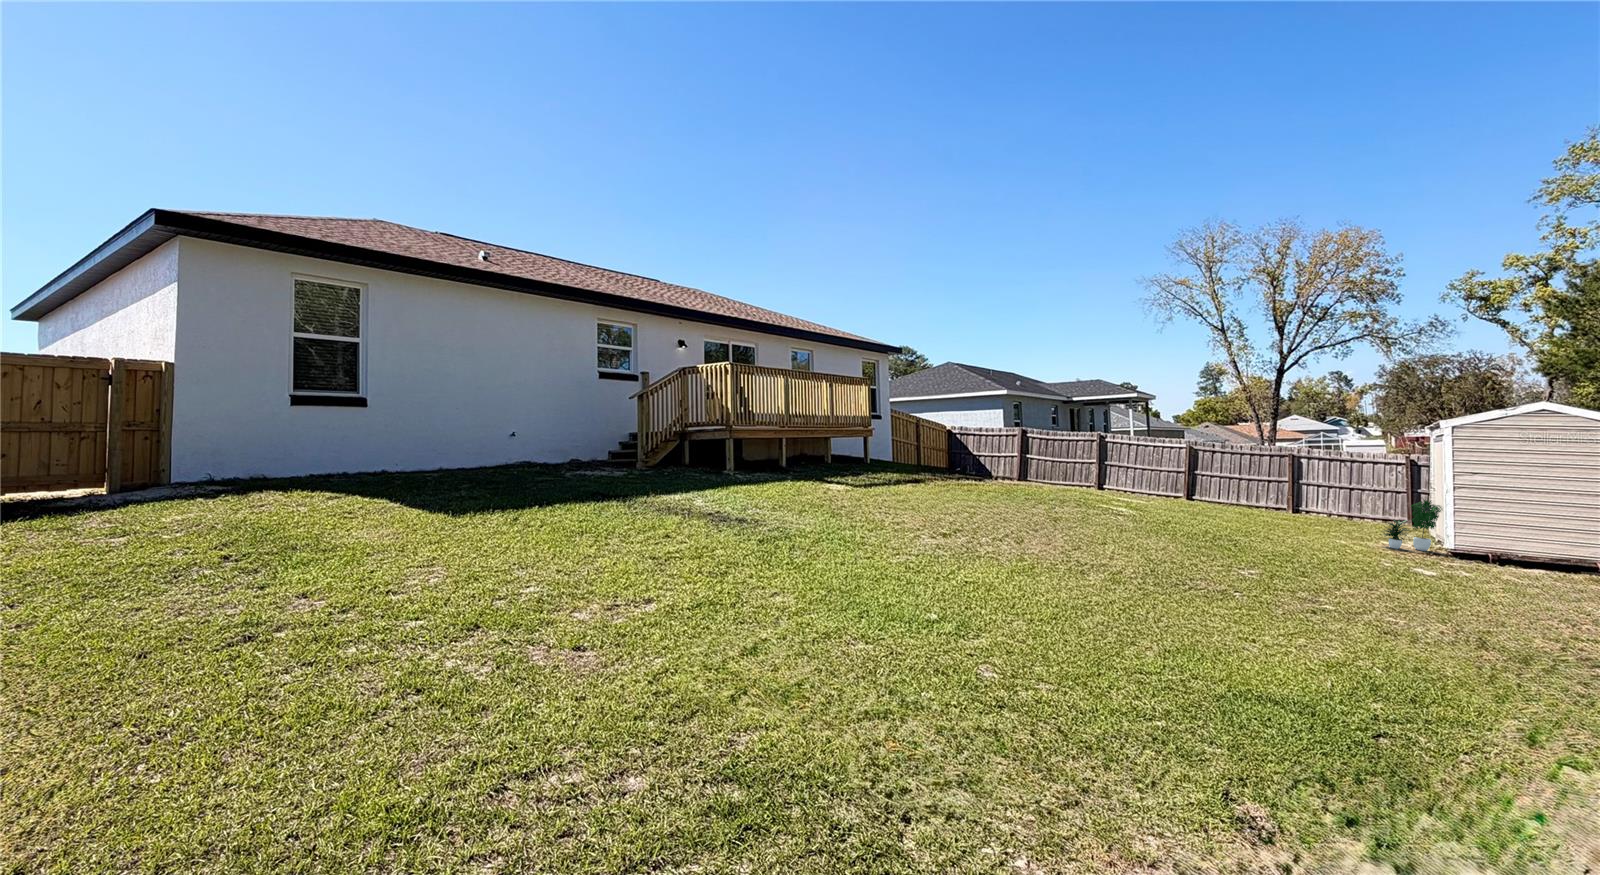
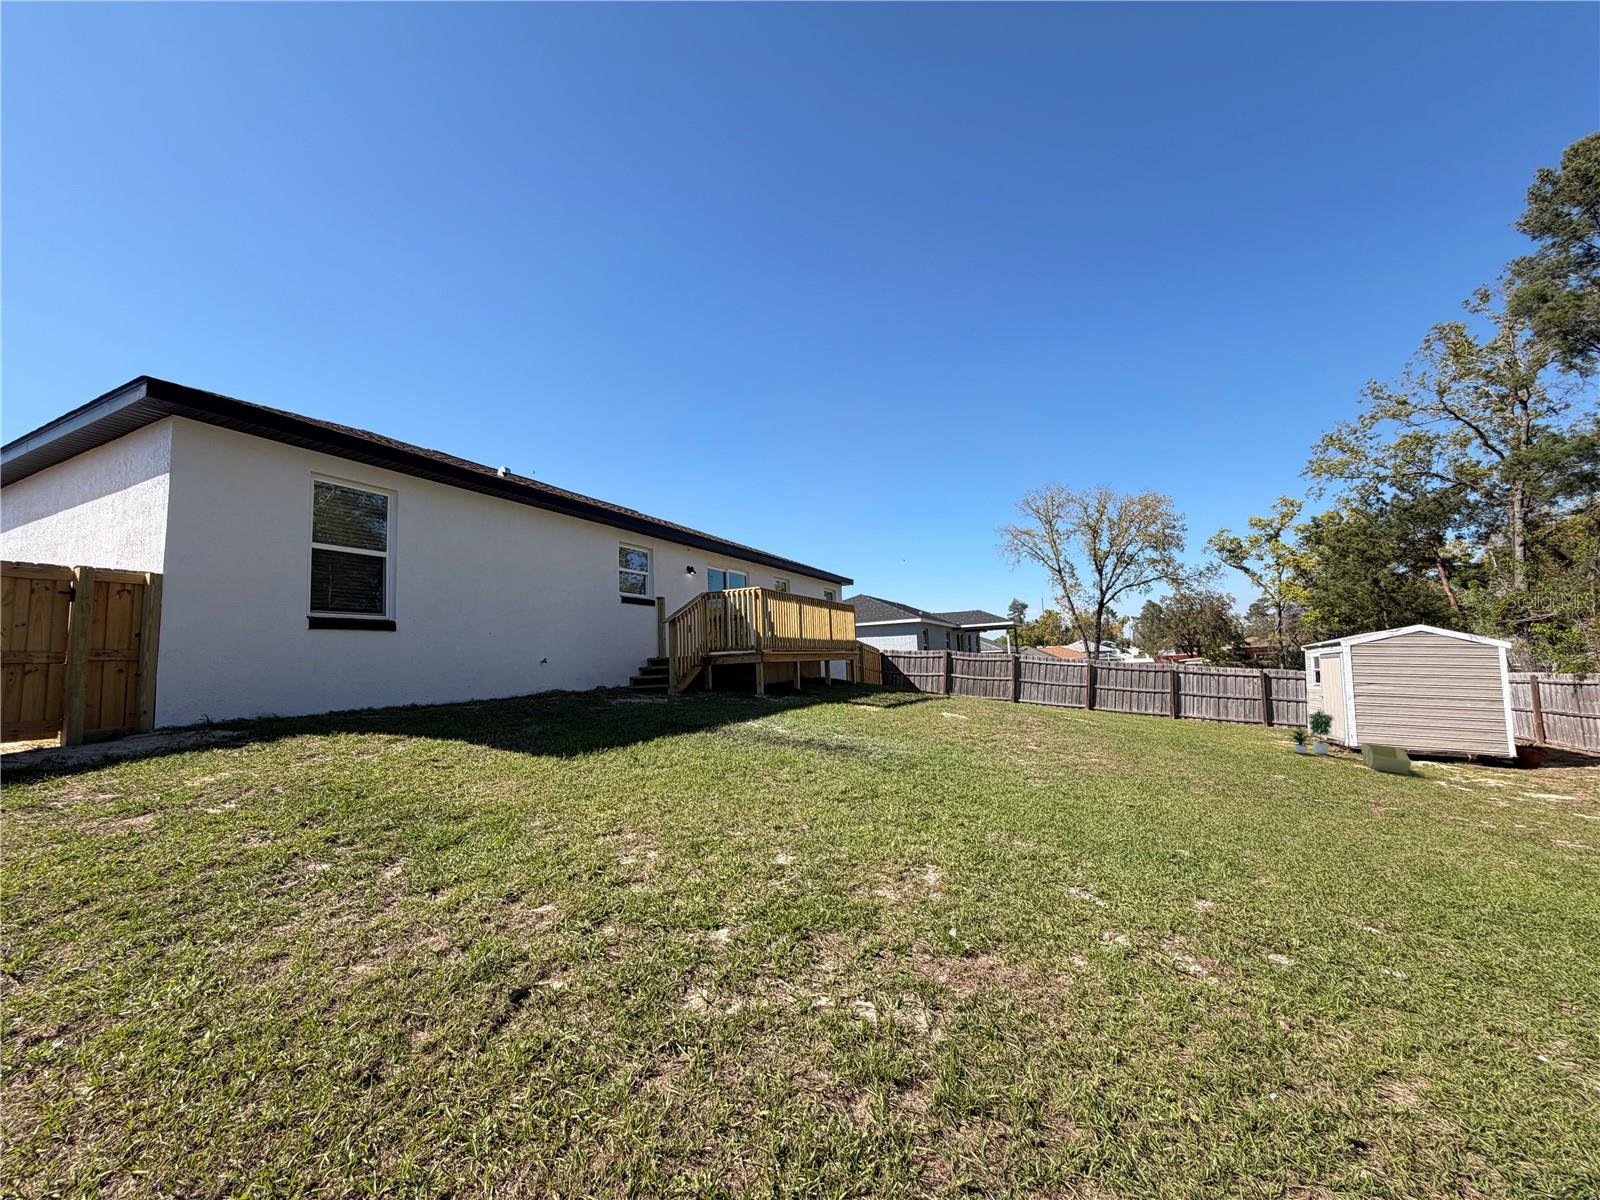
storage bin: none [1462,538,1508,573] -> present [1361,743,1411,774]

